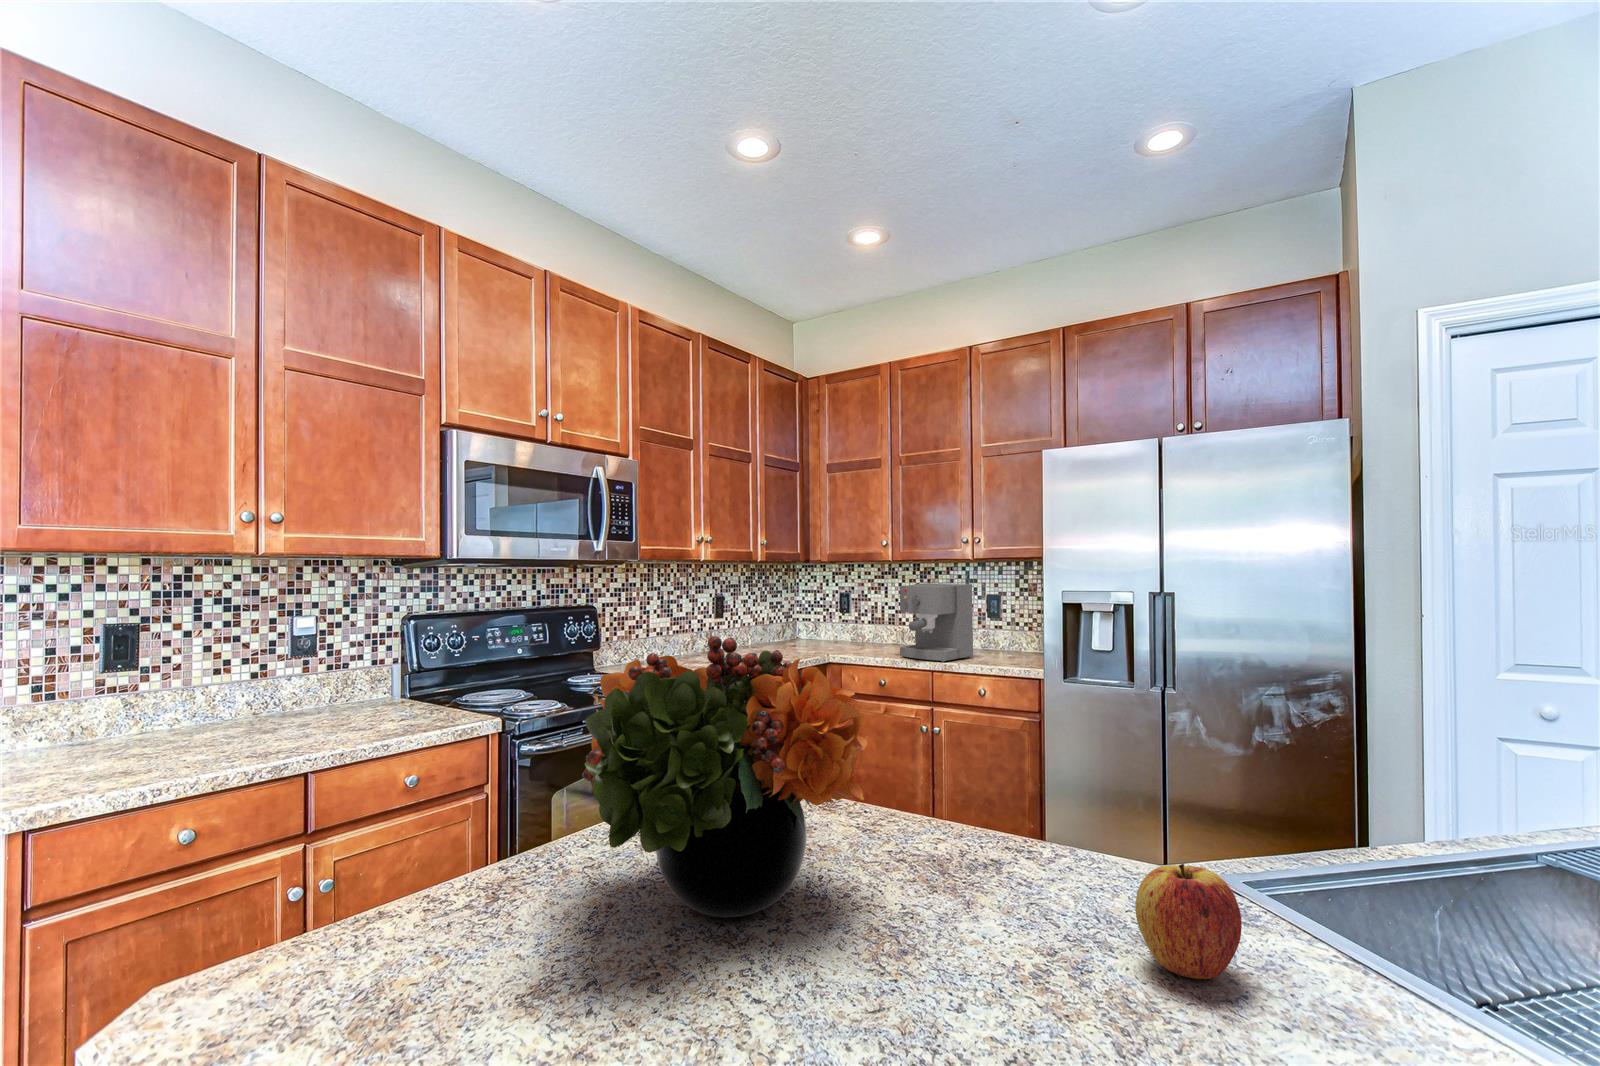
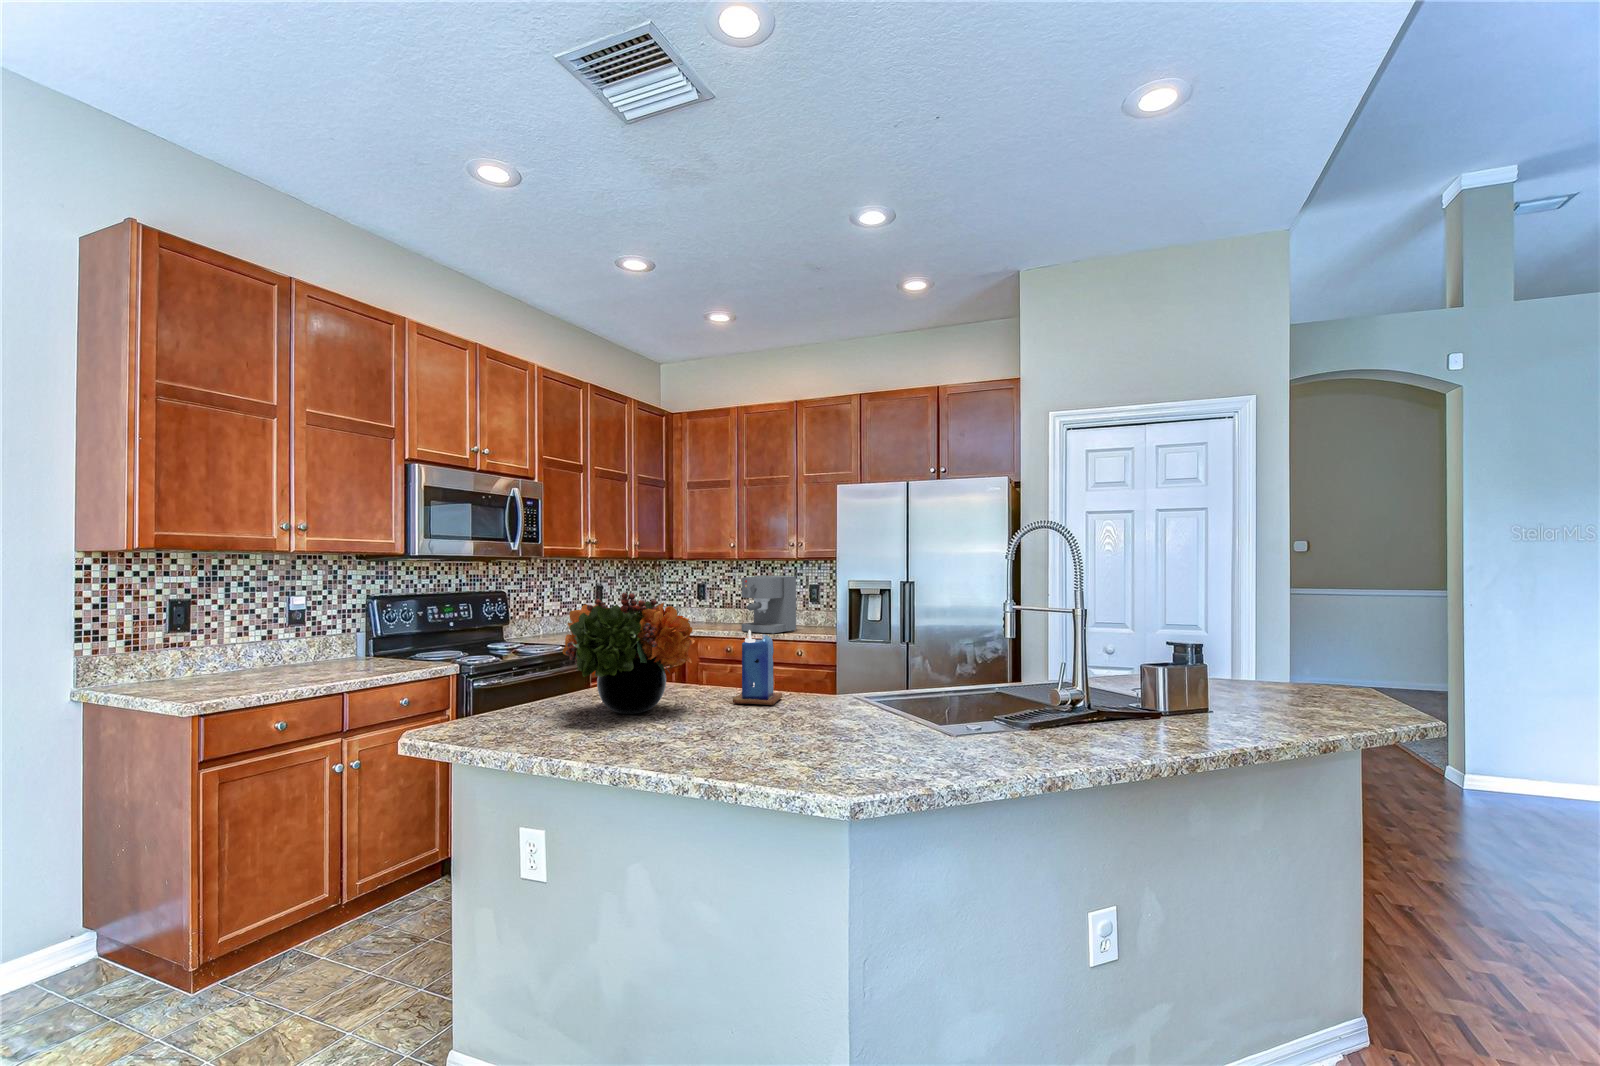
candle: none [953,717,1057,899] -> present [733,630,782,705]
apple: present [1135,864,1242,979] -> none [795,676,831,717]

